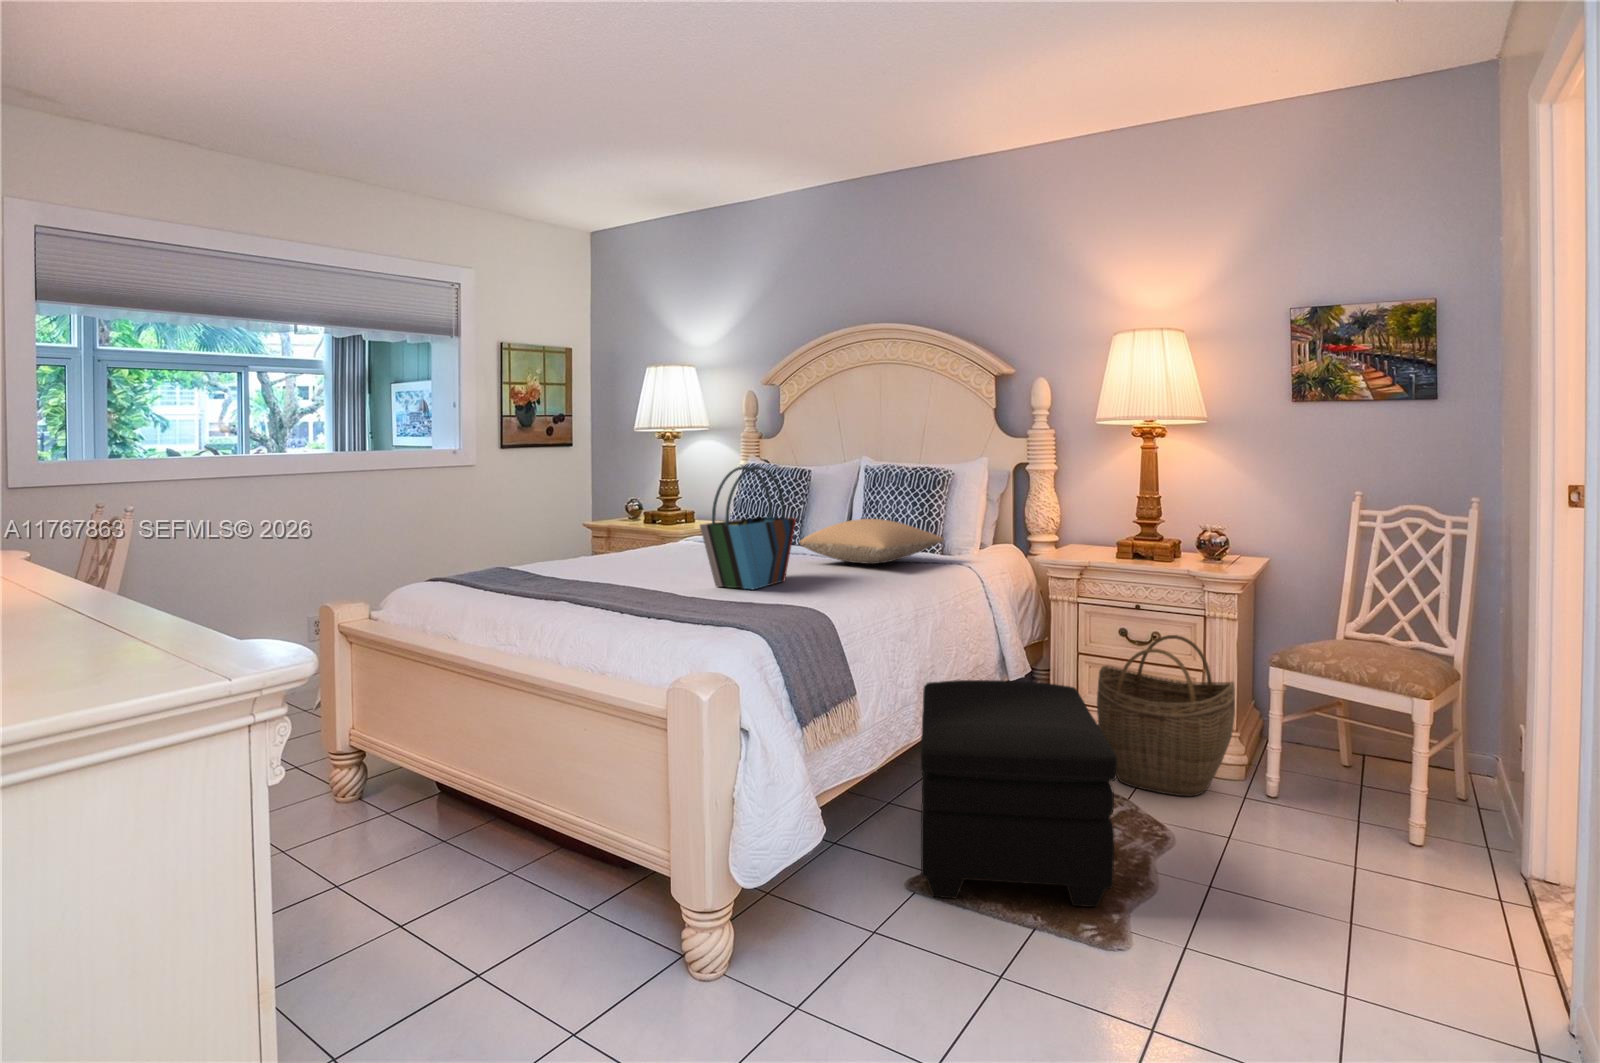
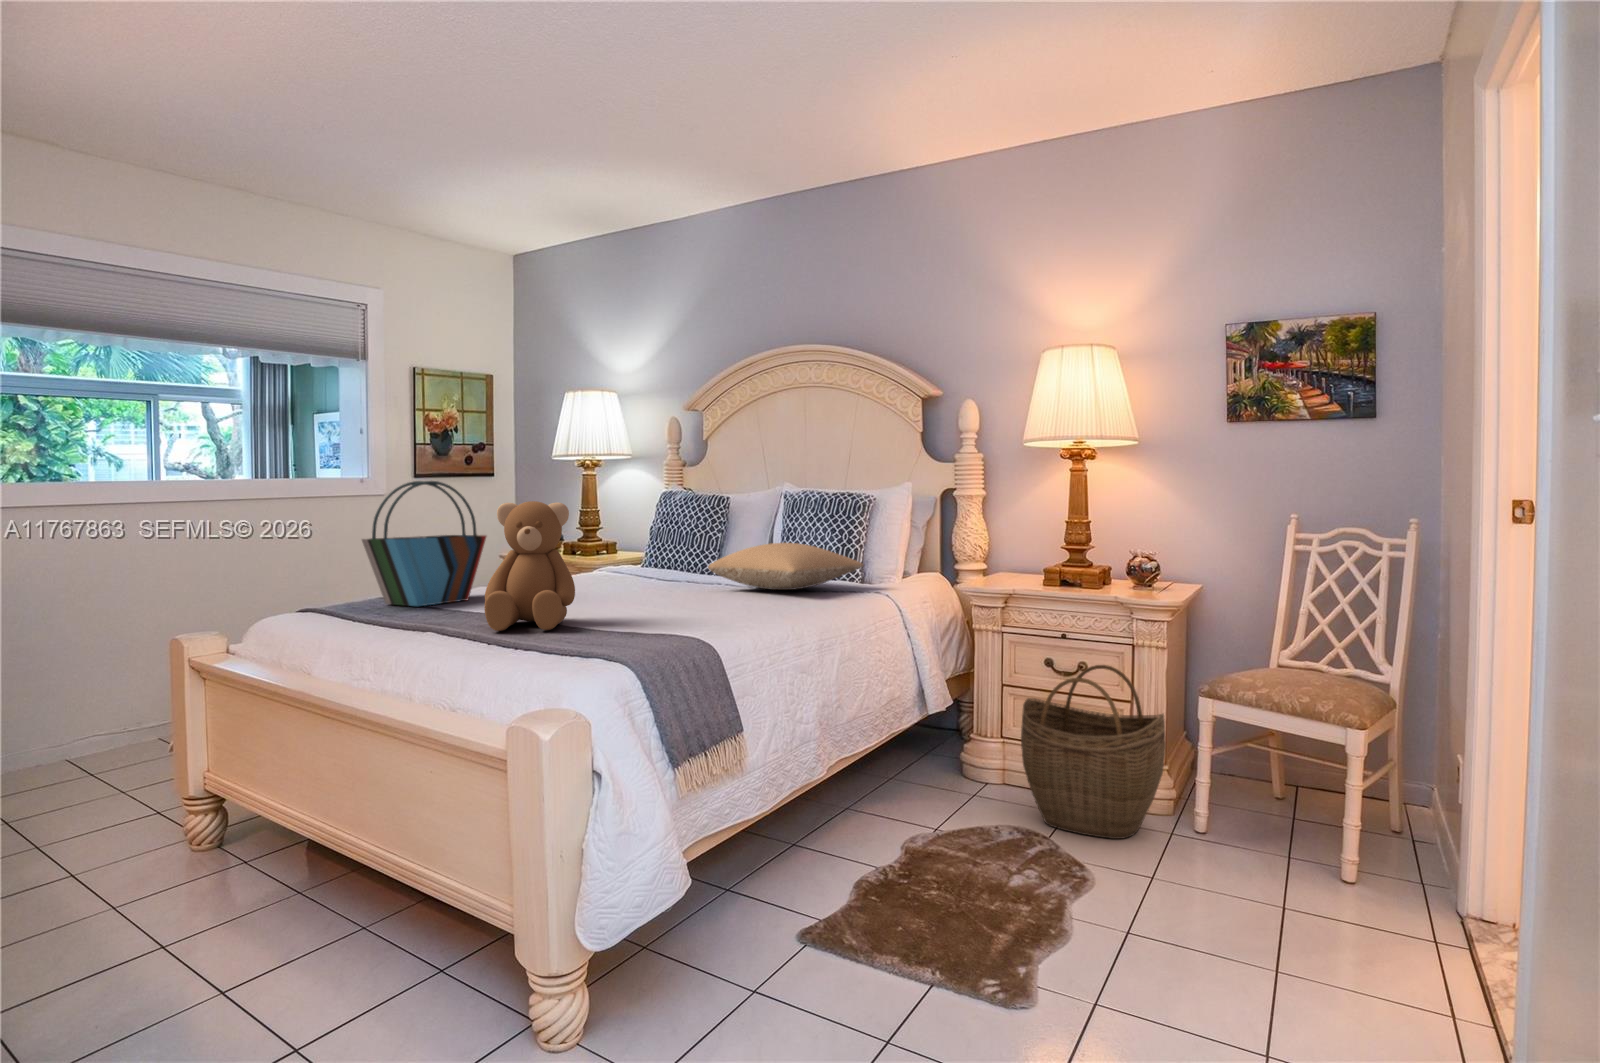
tote bag: present [700,466,796,589] -> present [362,481,486,606]
teddy bear: none [614,490,695,609] -> present [484,501,575,631]
ottoman: present [921,680,1117,907] -> none [808,714,1021,960]

